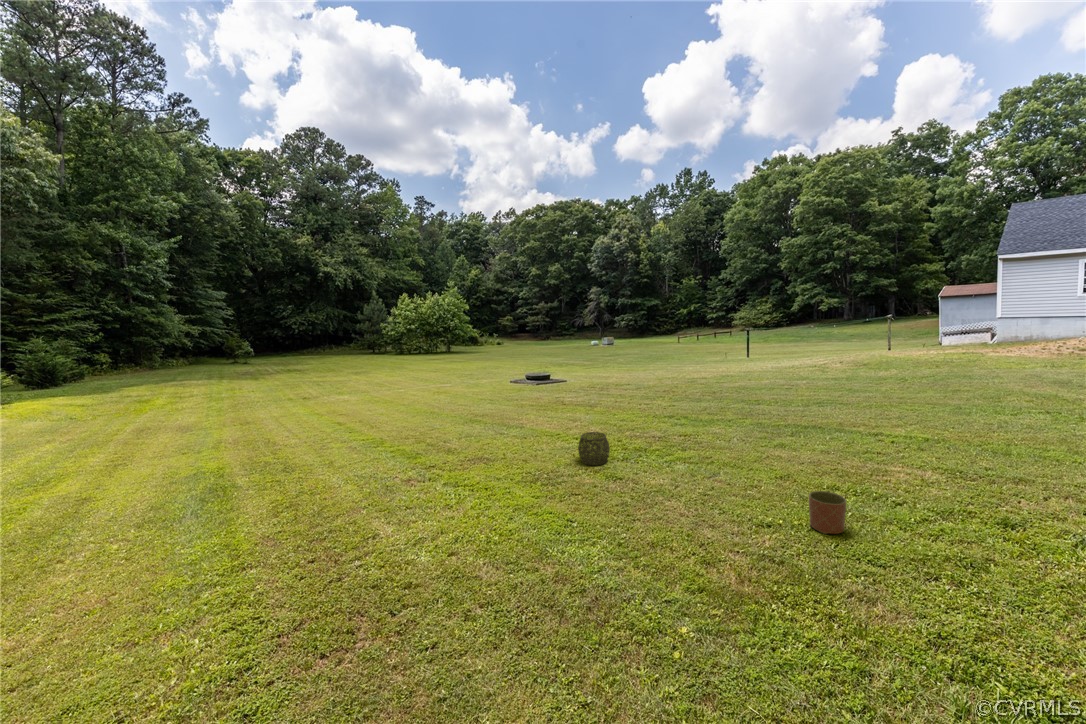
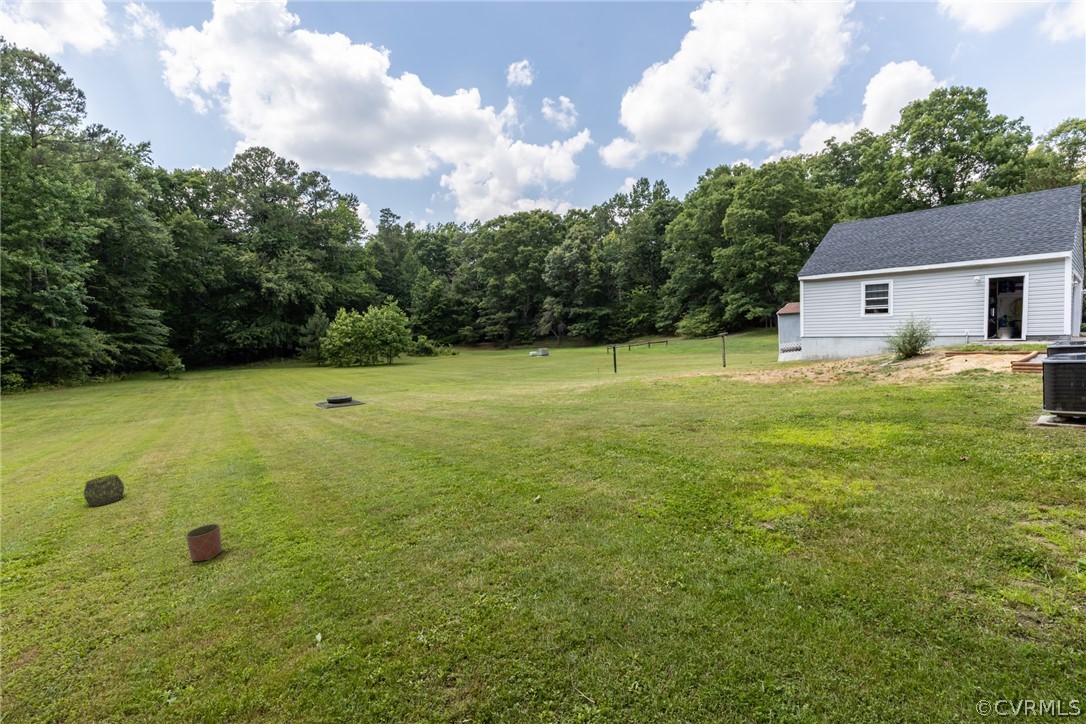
planter: present [809,491,847,534] -> present [186,524,222,561]

